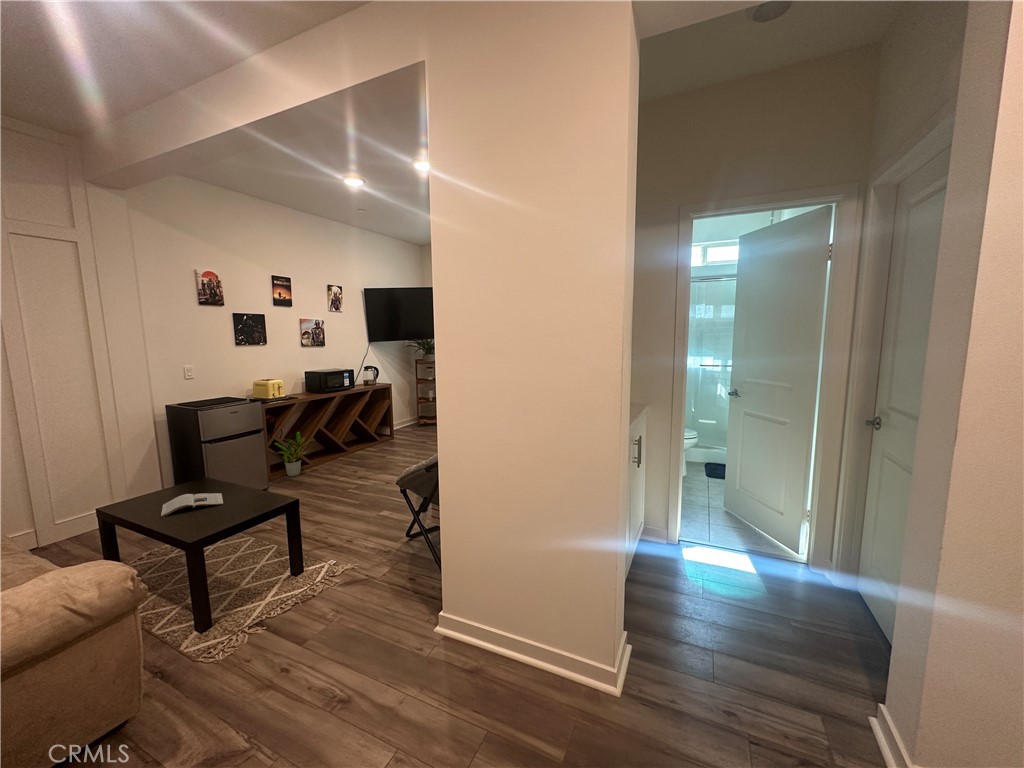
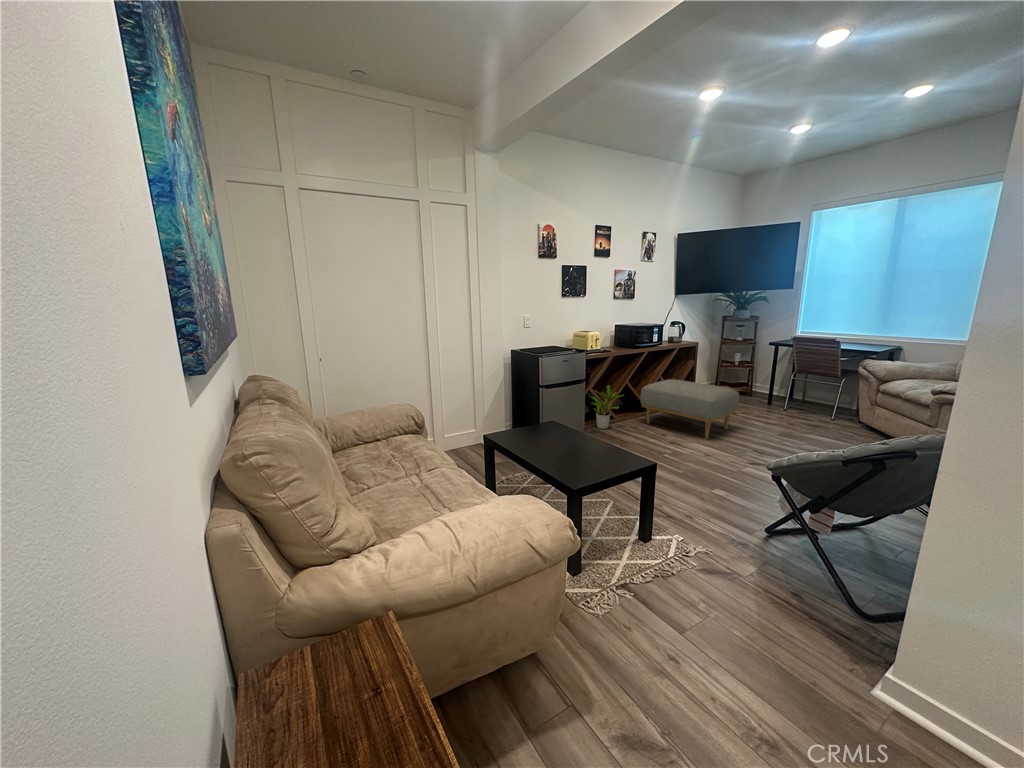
ottoman: none [334,419,419,468] -> present [641,379,739,439]
magazine: present [161,493,223,517] -> none [534,435,584,454]

